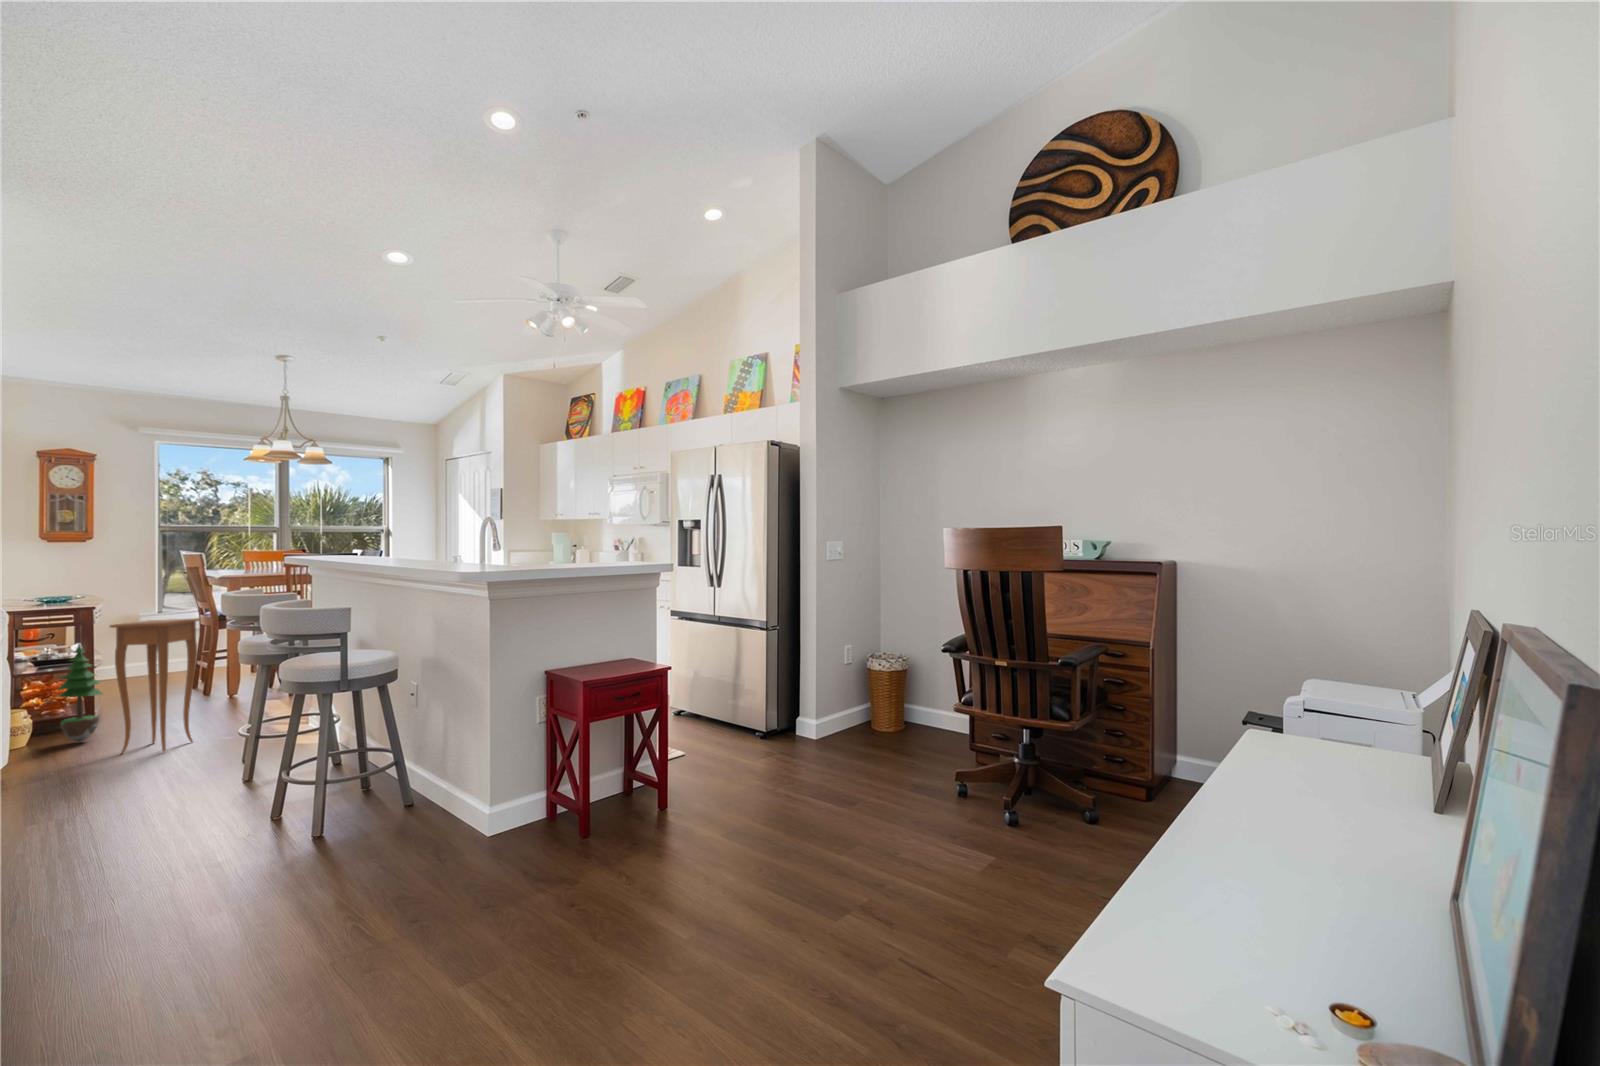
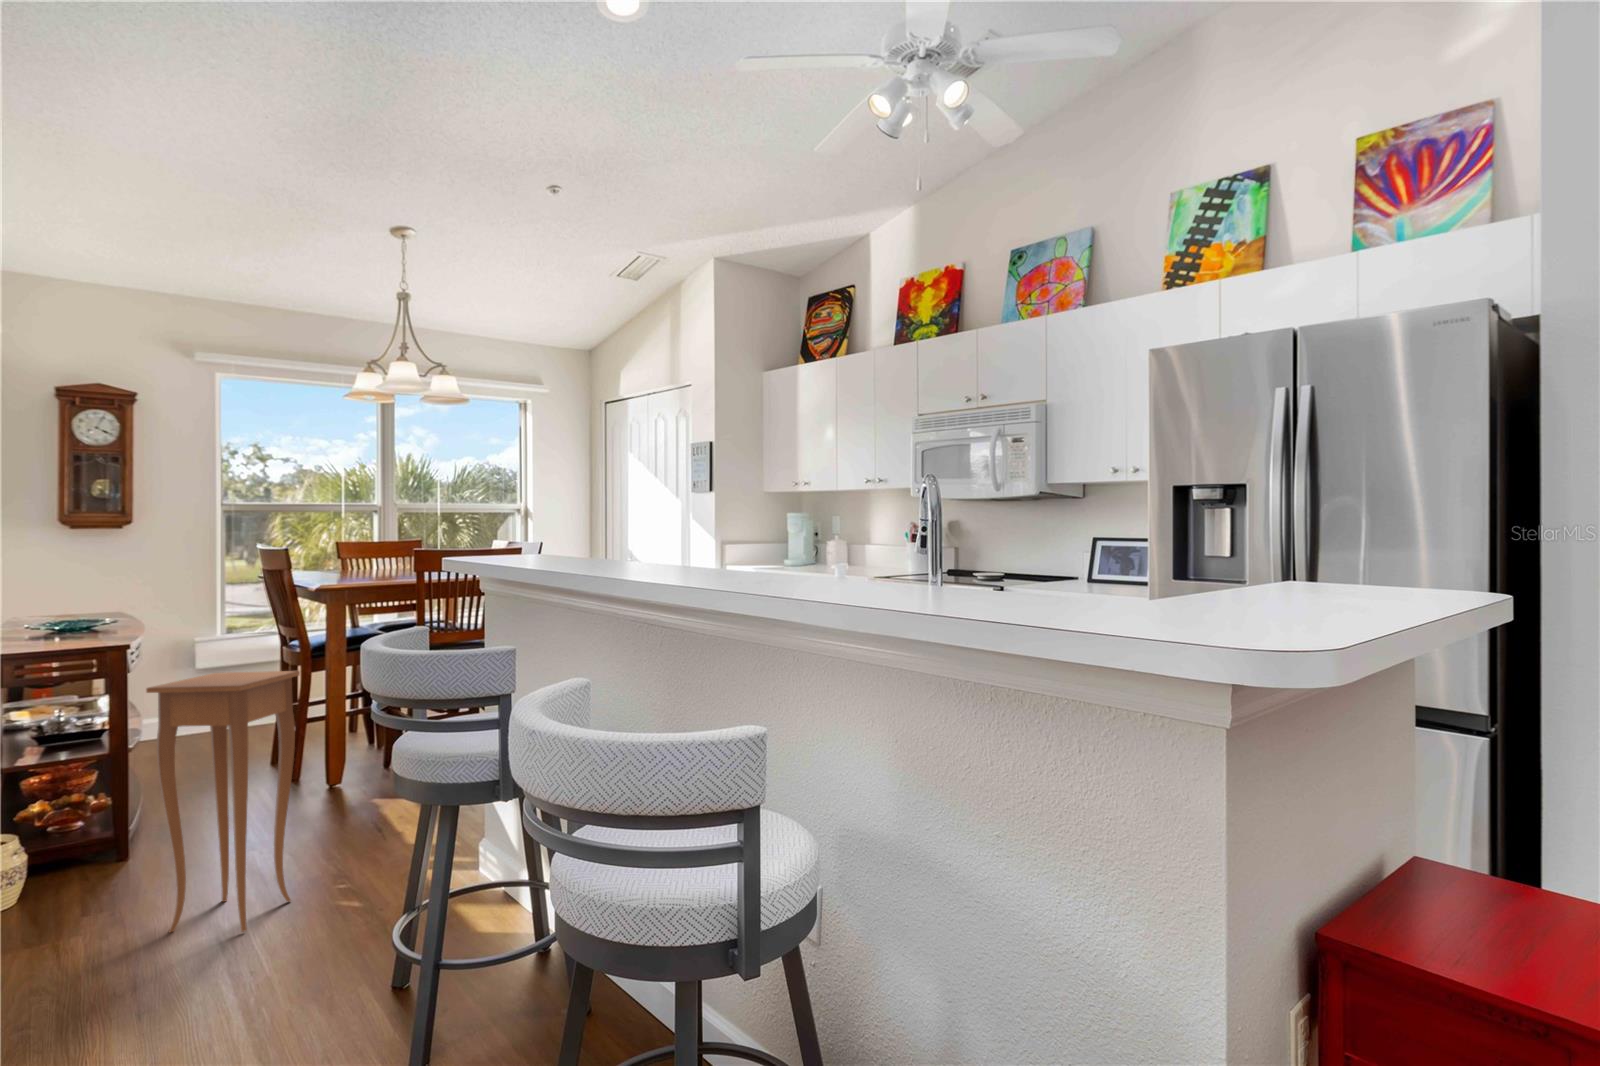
potted tree: present [56,645,103,742] -> none [60,713,142,891]

